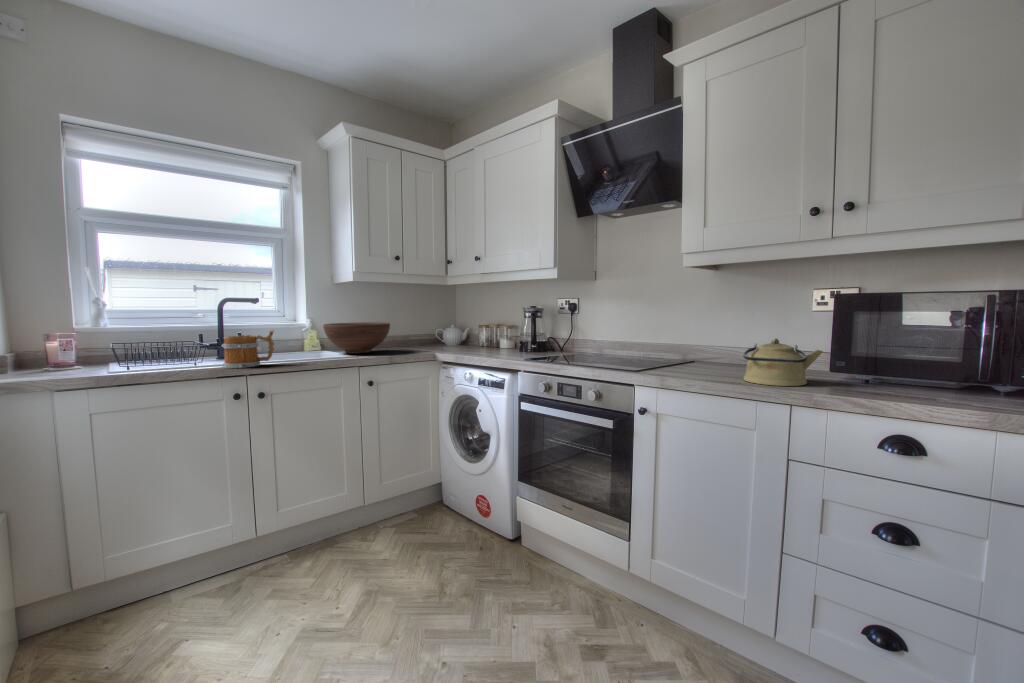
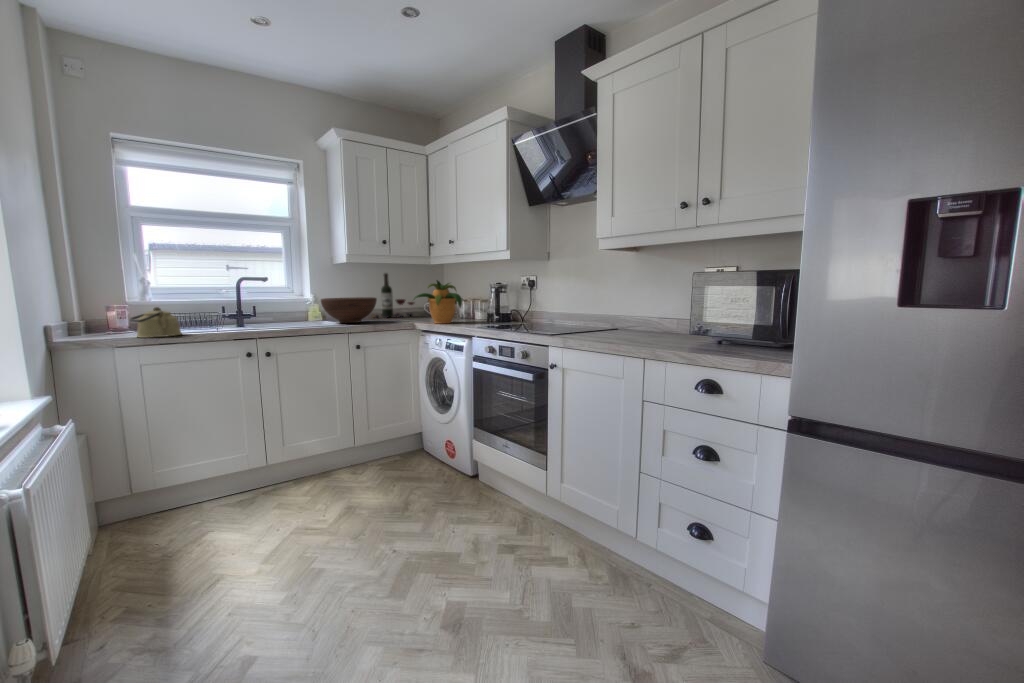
wine bottle: none [376,294,429,346] -> present [372,273,414,318]
potted plant: none [436,302,497,354] -> present [414,280,462,323]
mug: present [222,330,274,368] -> none [235,303,277,332]
kettle: present [743,339,823,386] -> present [130,307,181,338]

